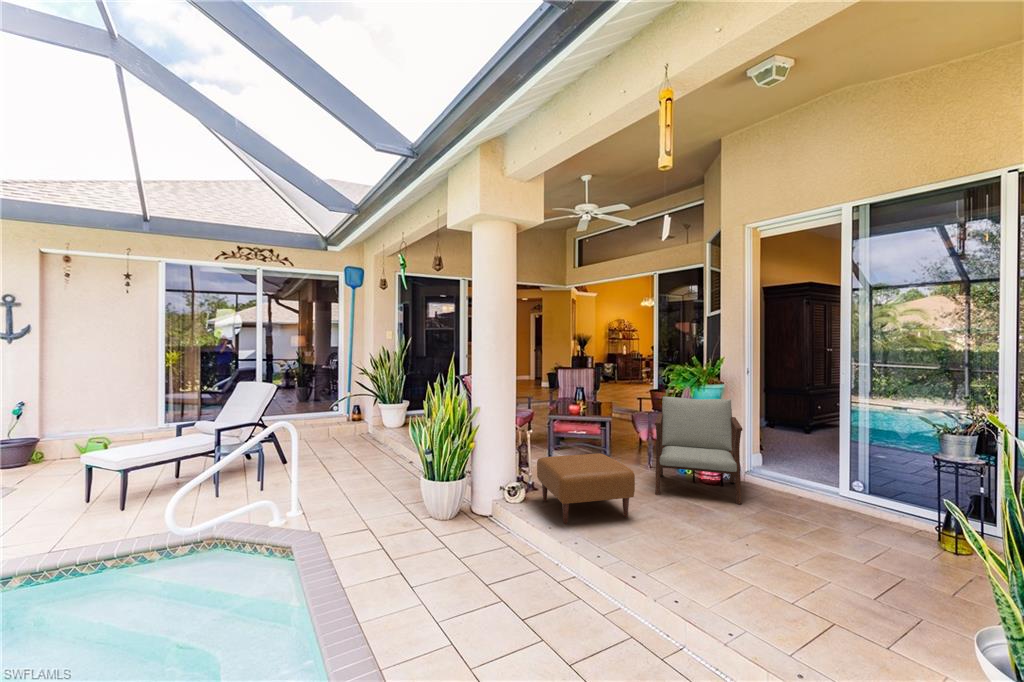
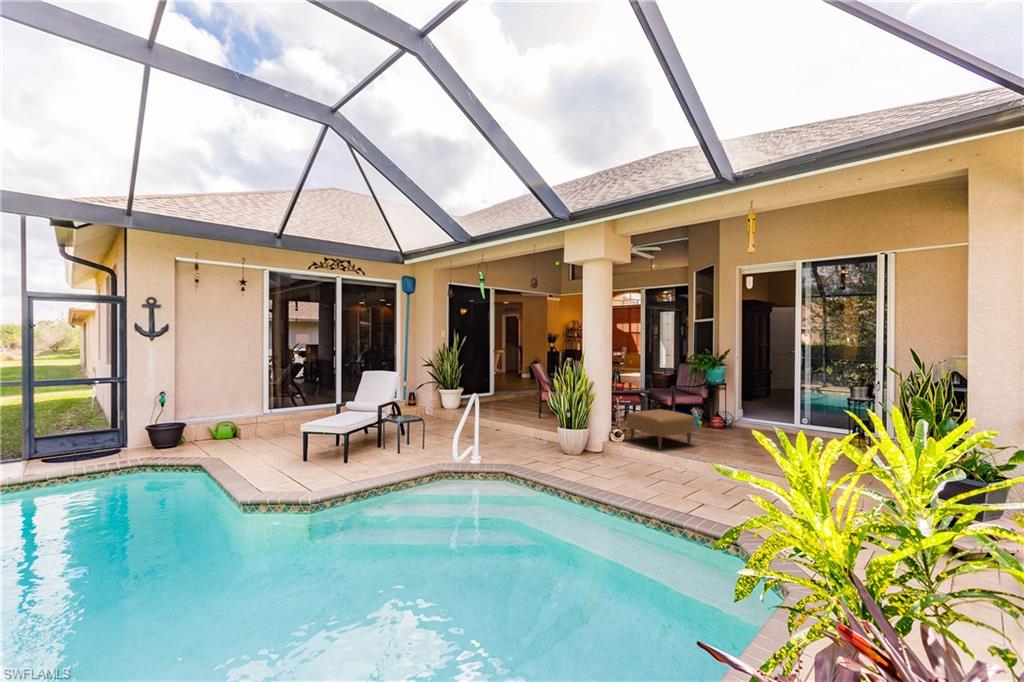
lounge chair: present [655,396,743,504] -> none [680,374,744,436]

